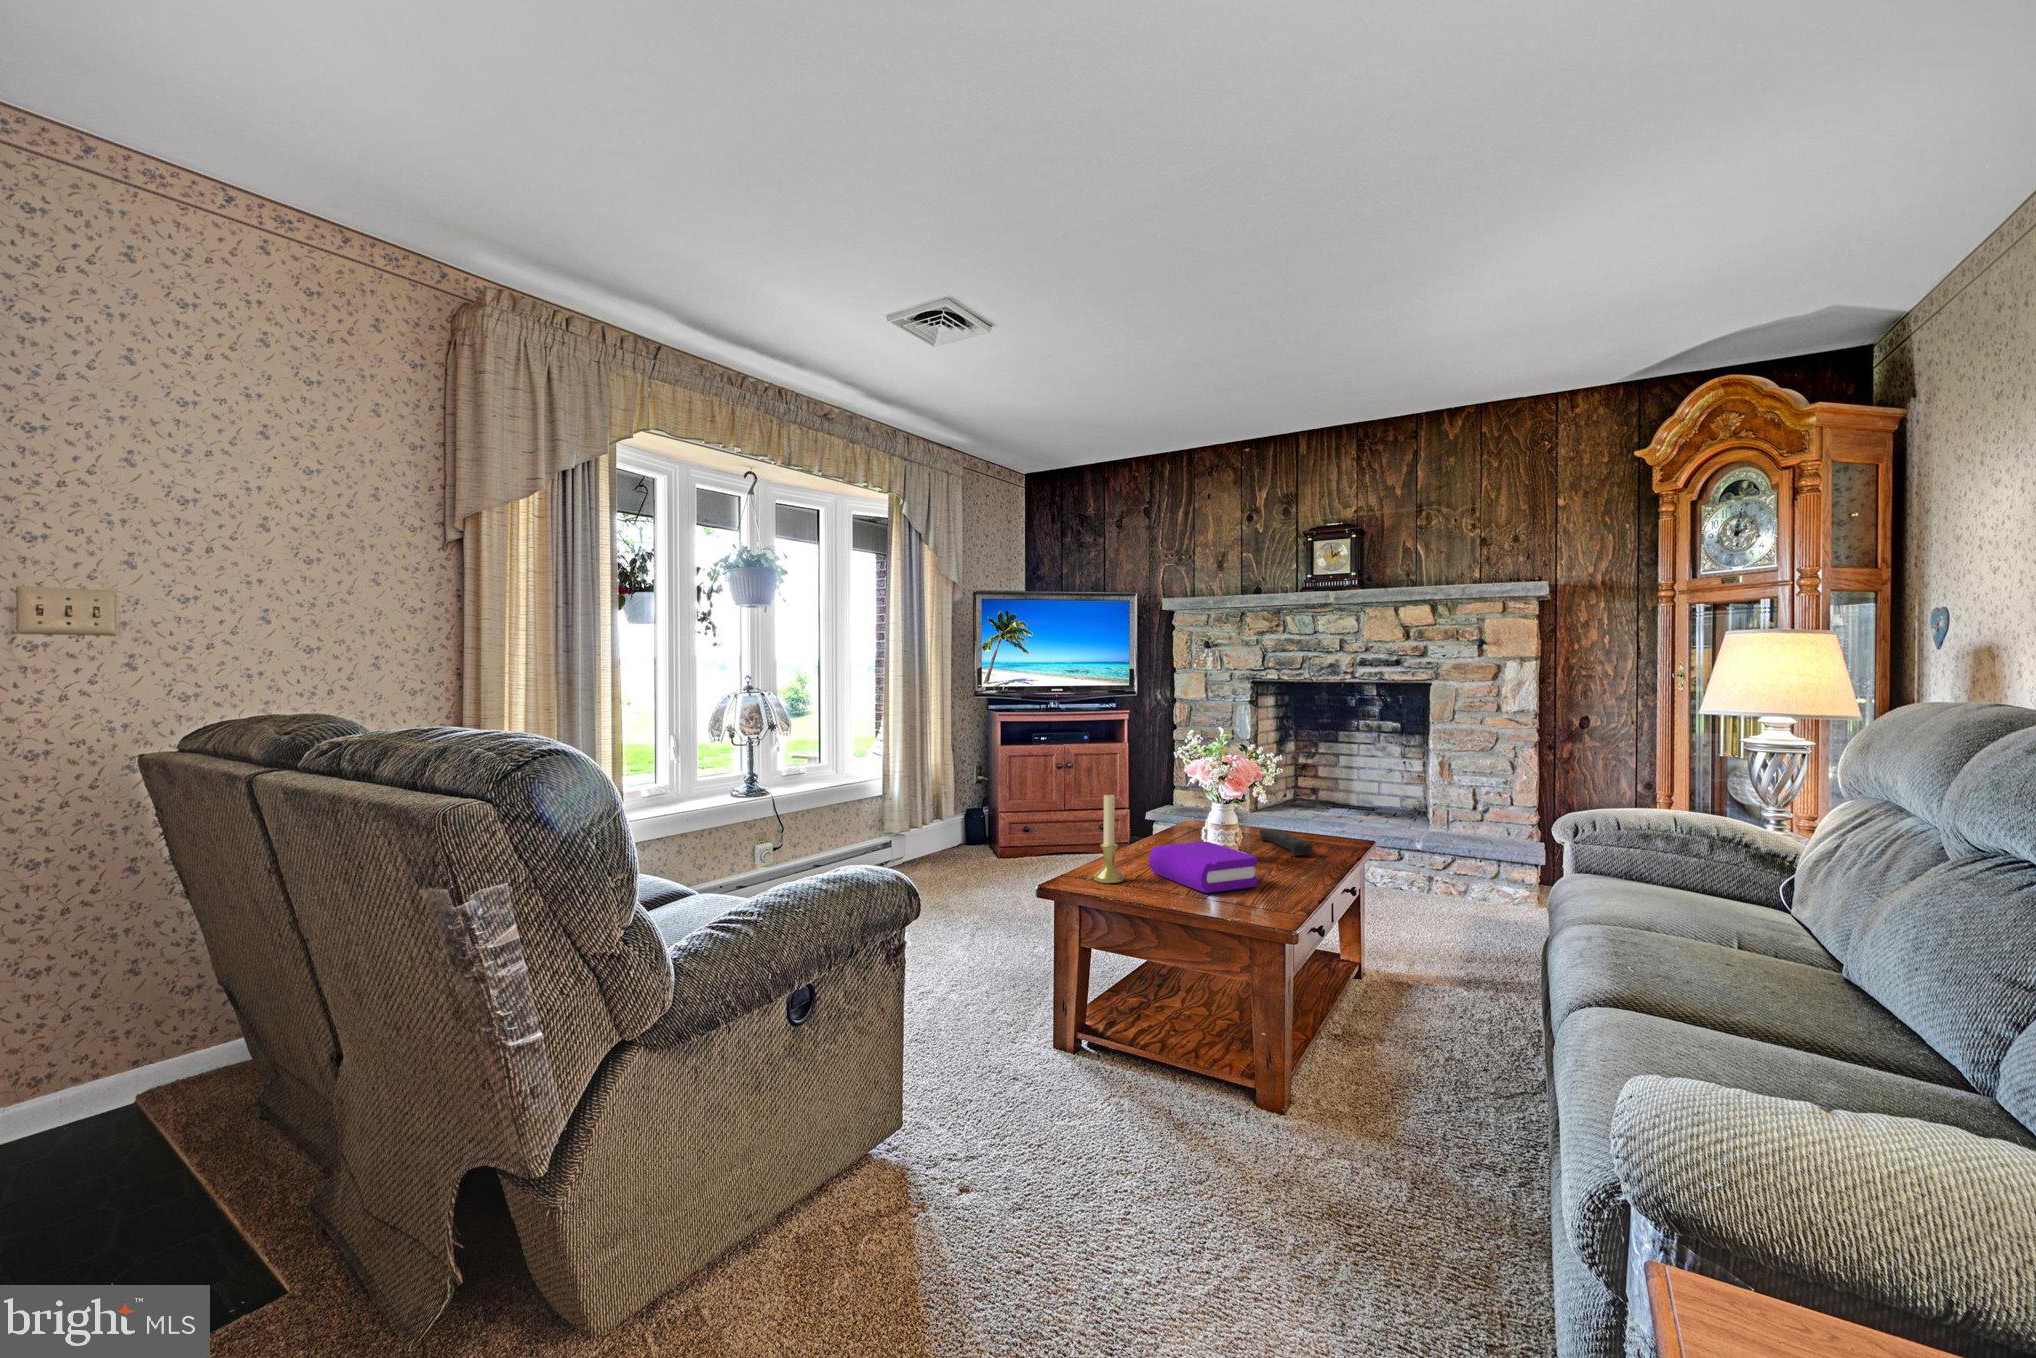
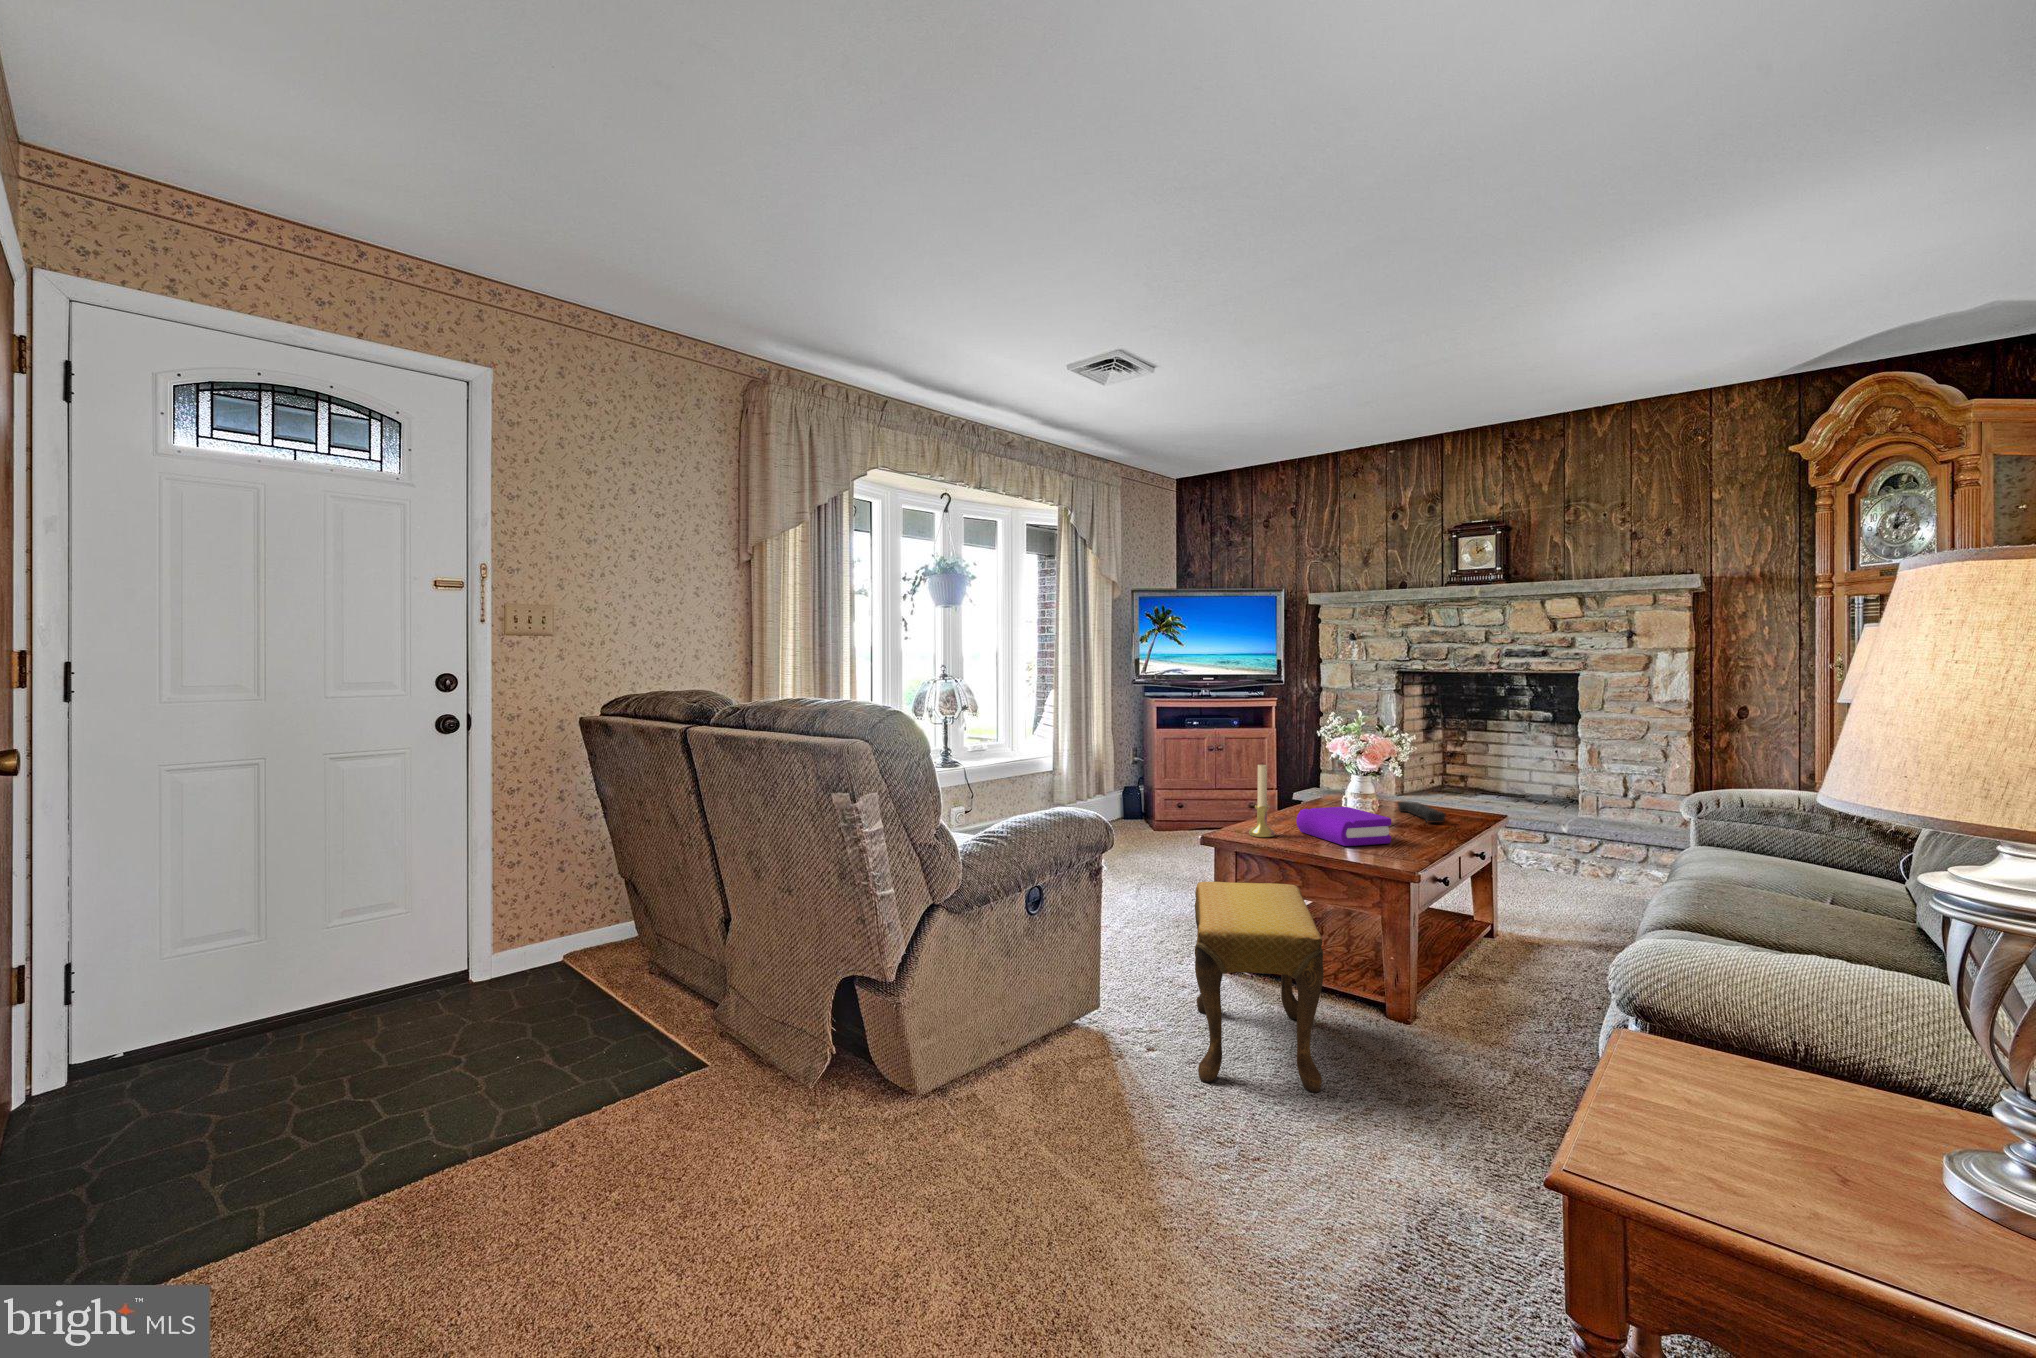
footstool: none [1019,950,1184,1246] -> present [1195,882,1324,1092]

